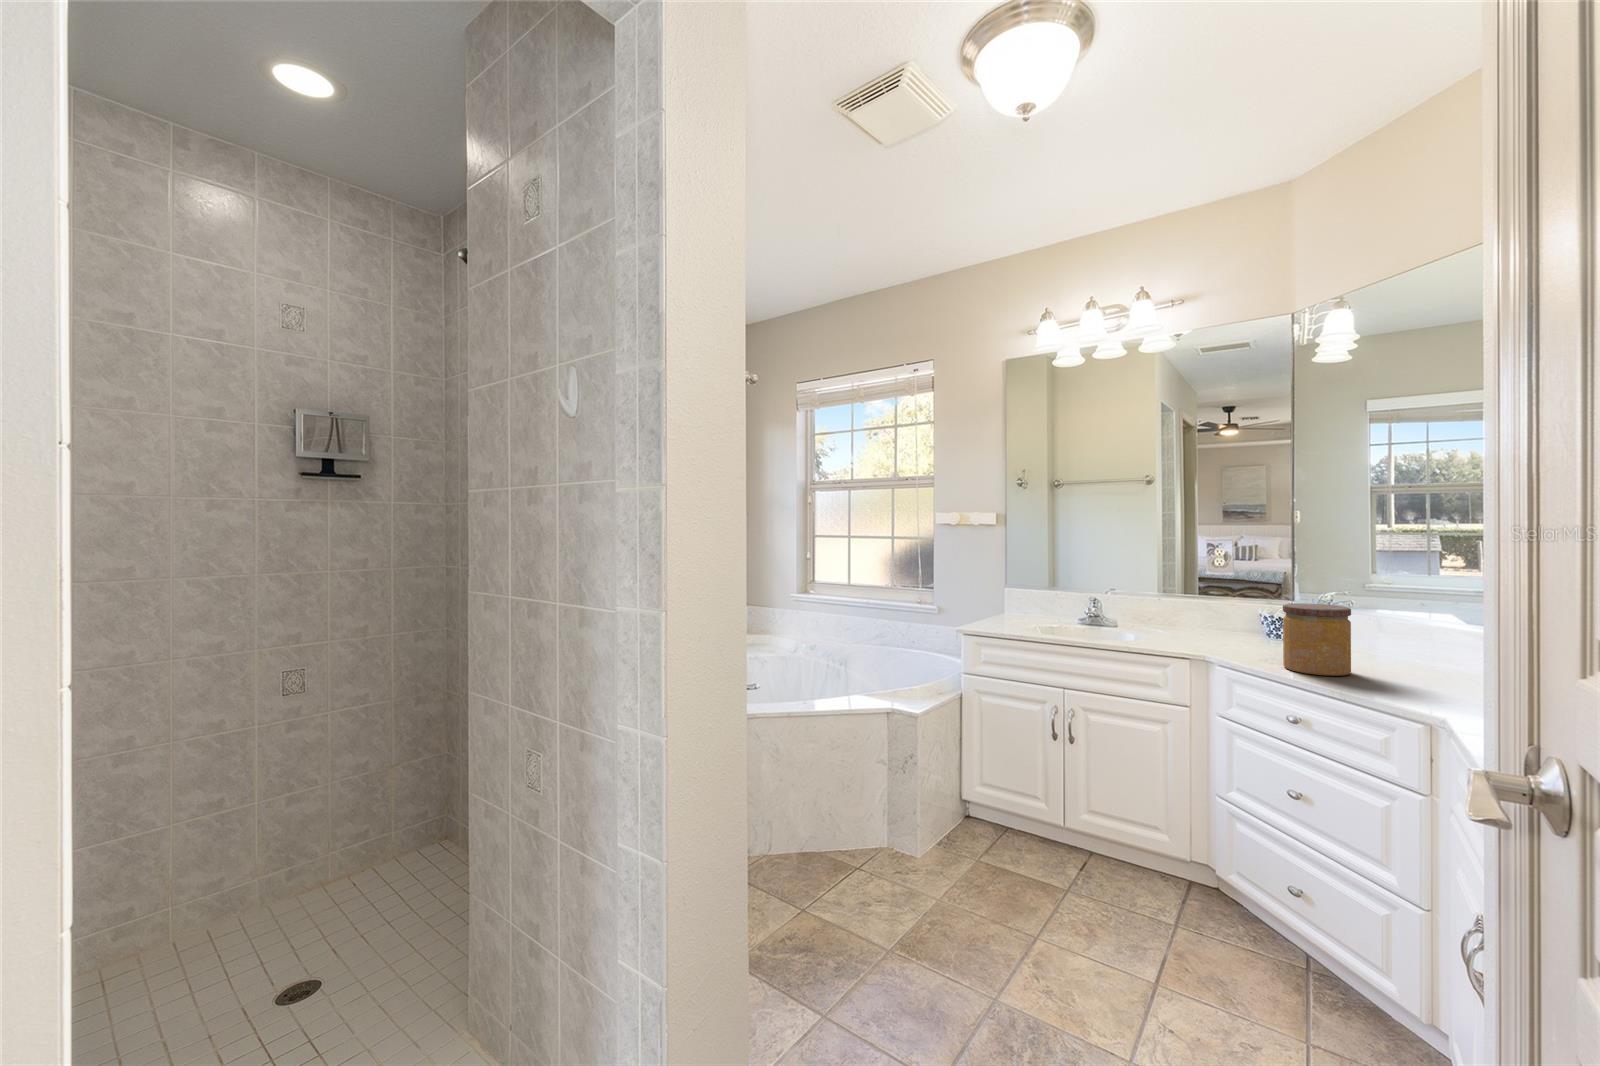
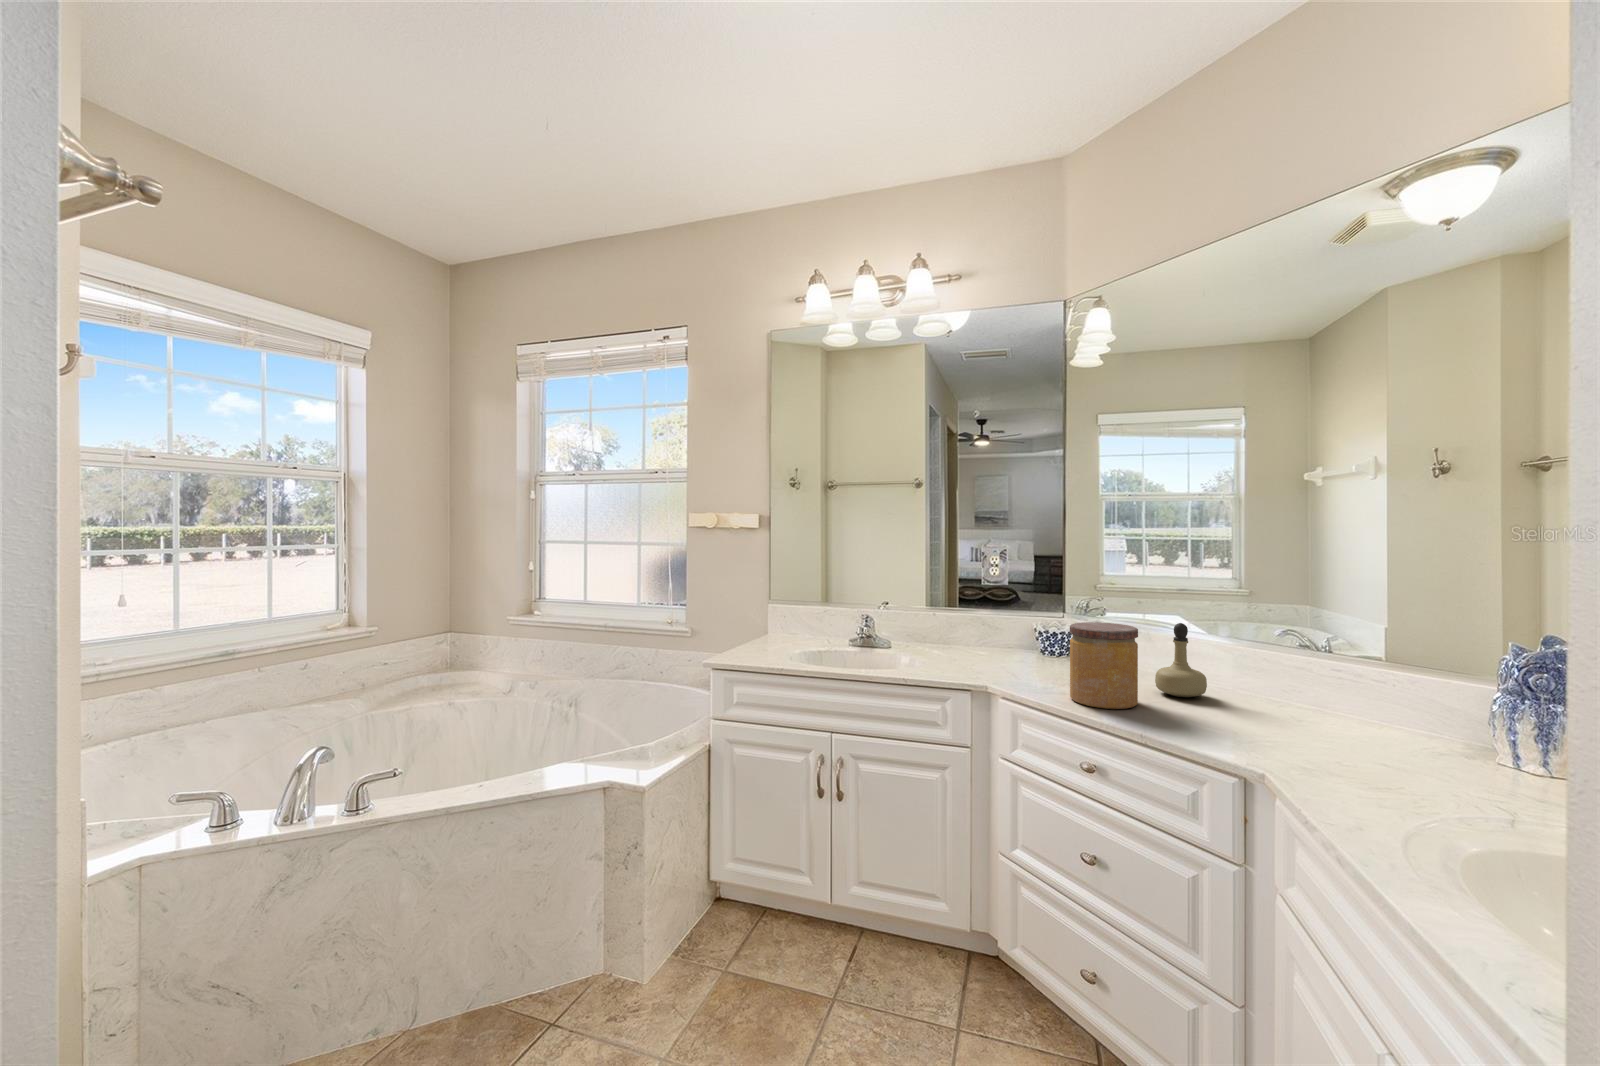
perfume bottle: none [1376,606,1430,673] -> present [1155,623,1207,697]

